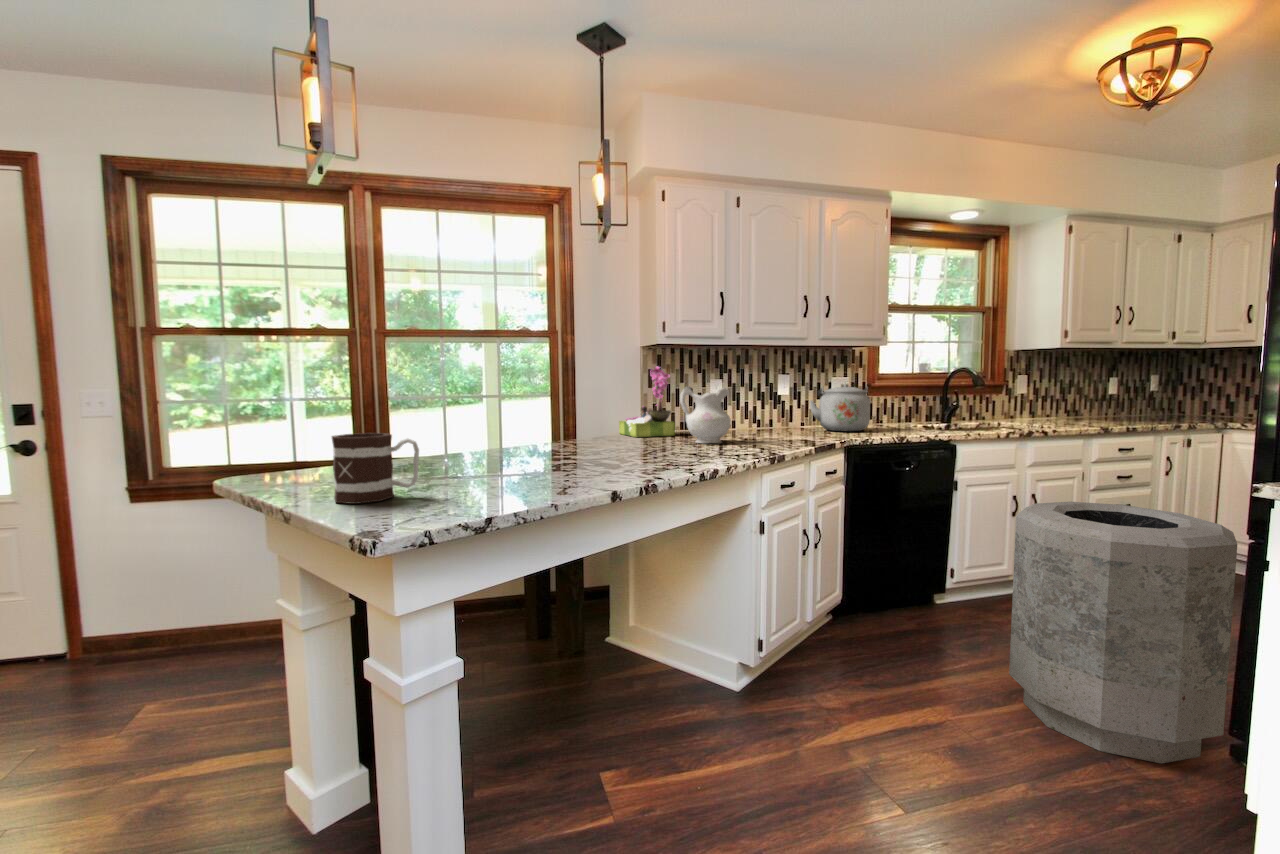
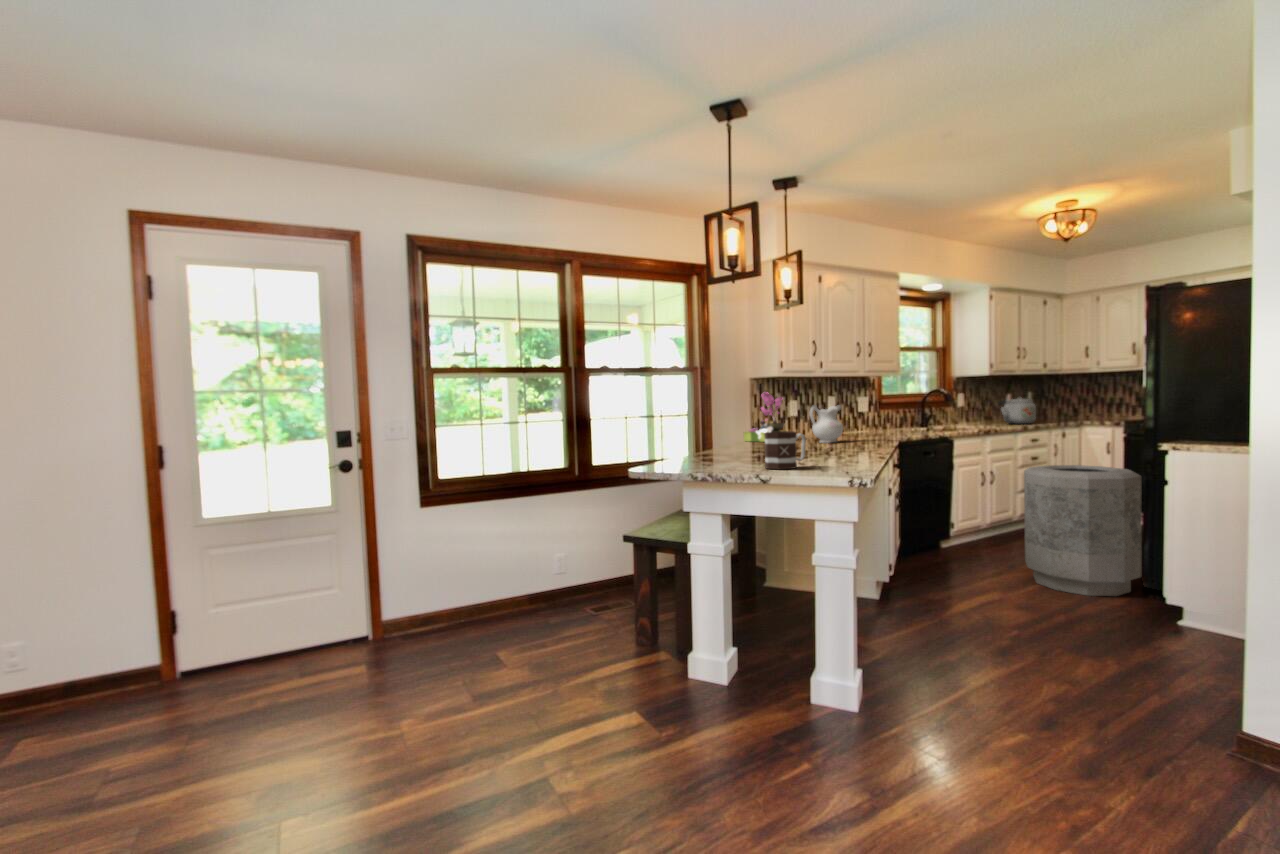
kettle: present [810,384,870,431] -> present [998,397,1036,424]

